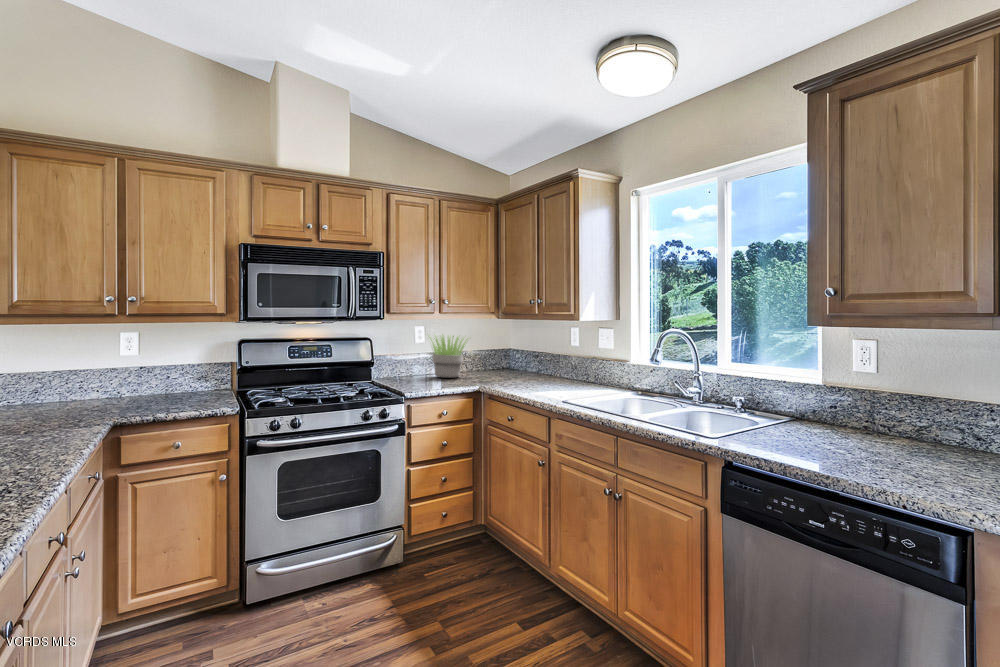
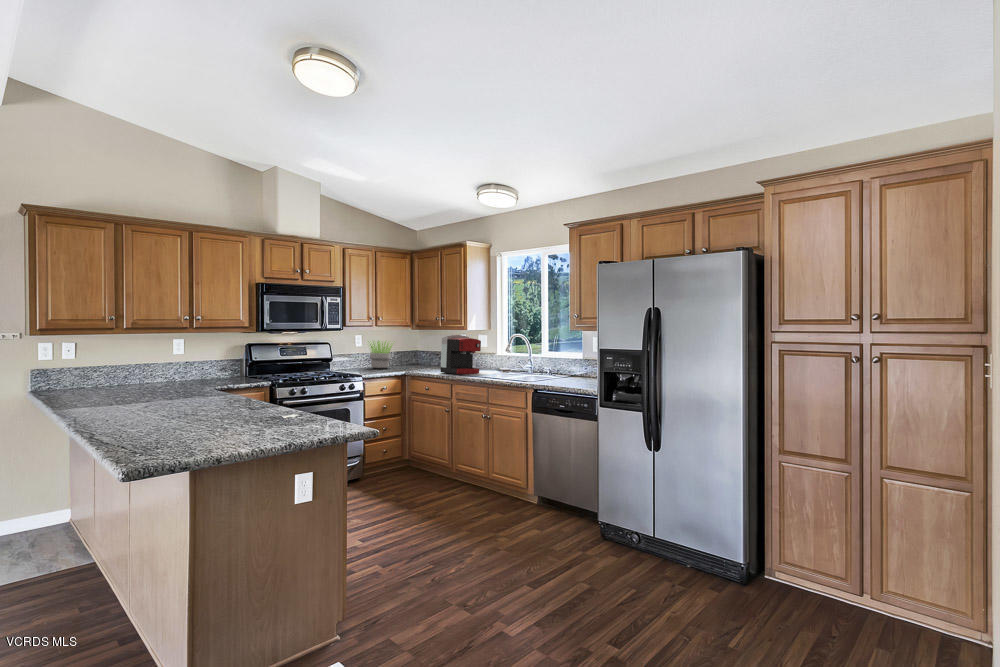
coffee maker: none [531,329,602,399] -> present [441,335,481,374]

